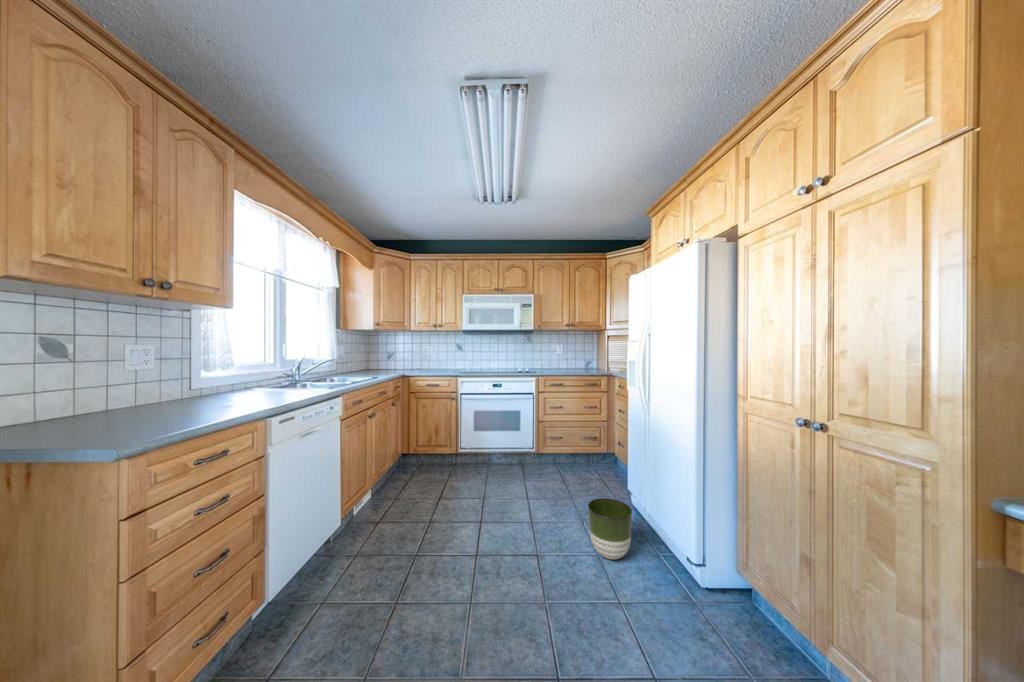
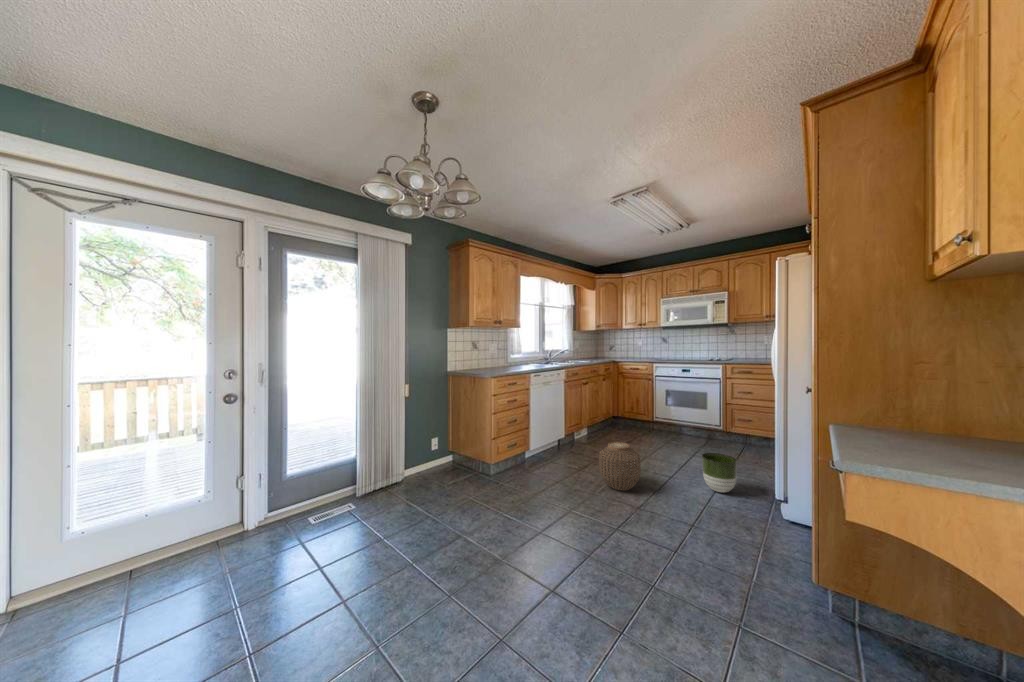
woven basket: none [459,531,537,642] -> present [599,442,641,490]

